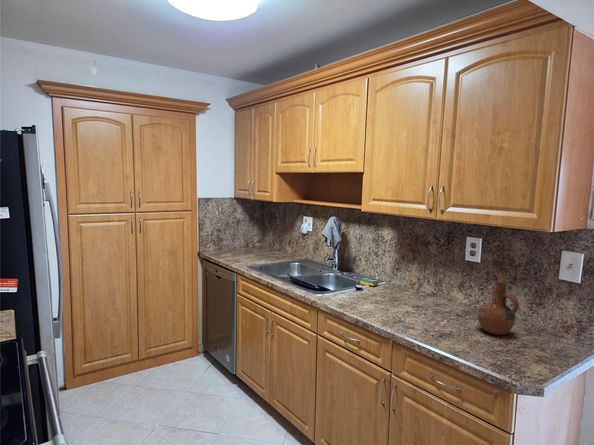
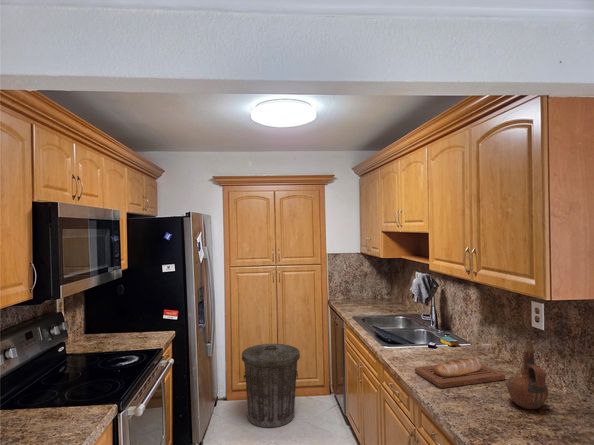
bread loaf: none [377,296,450,330] -> present [415,359,505,388]
trash can: none [97,308,176,411] -> present [242,344,300,428]

